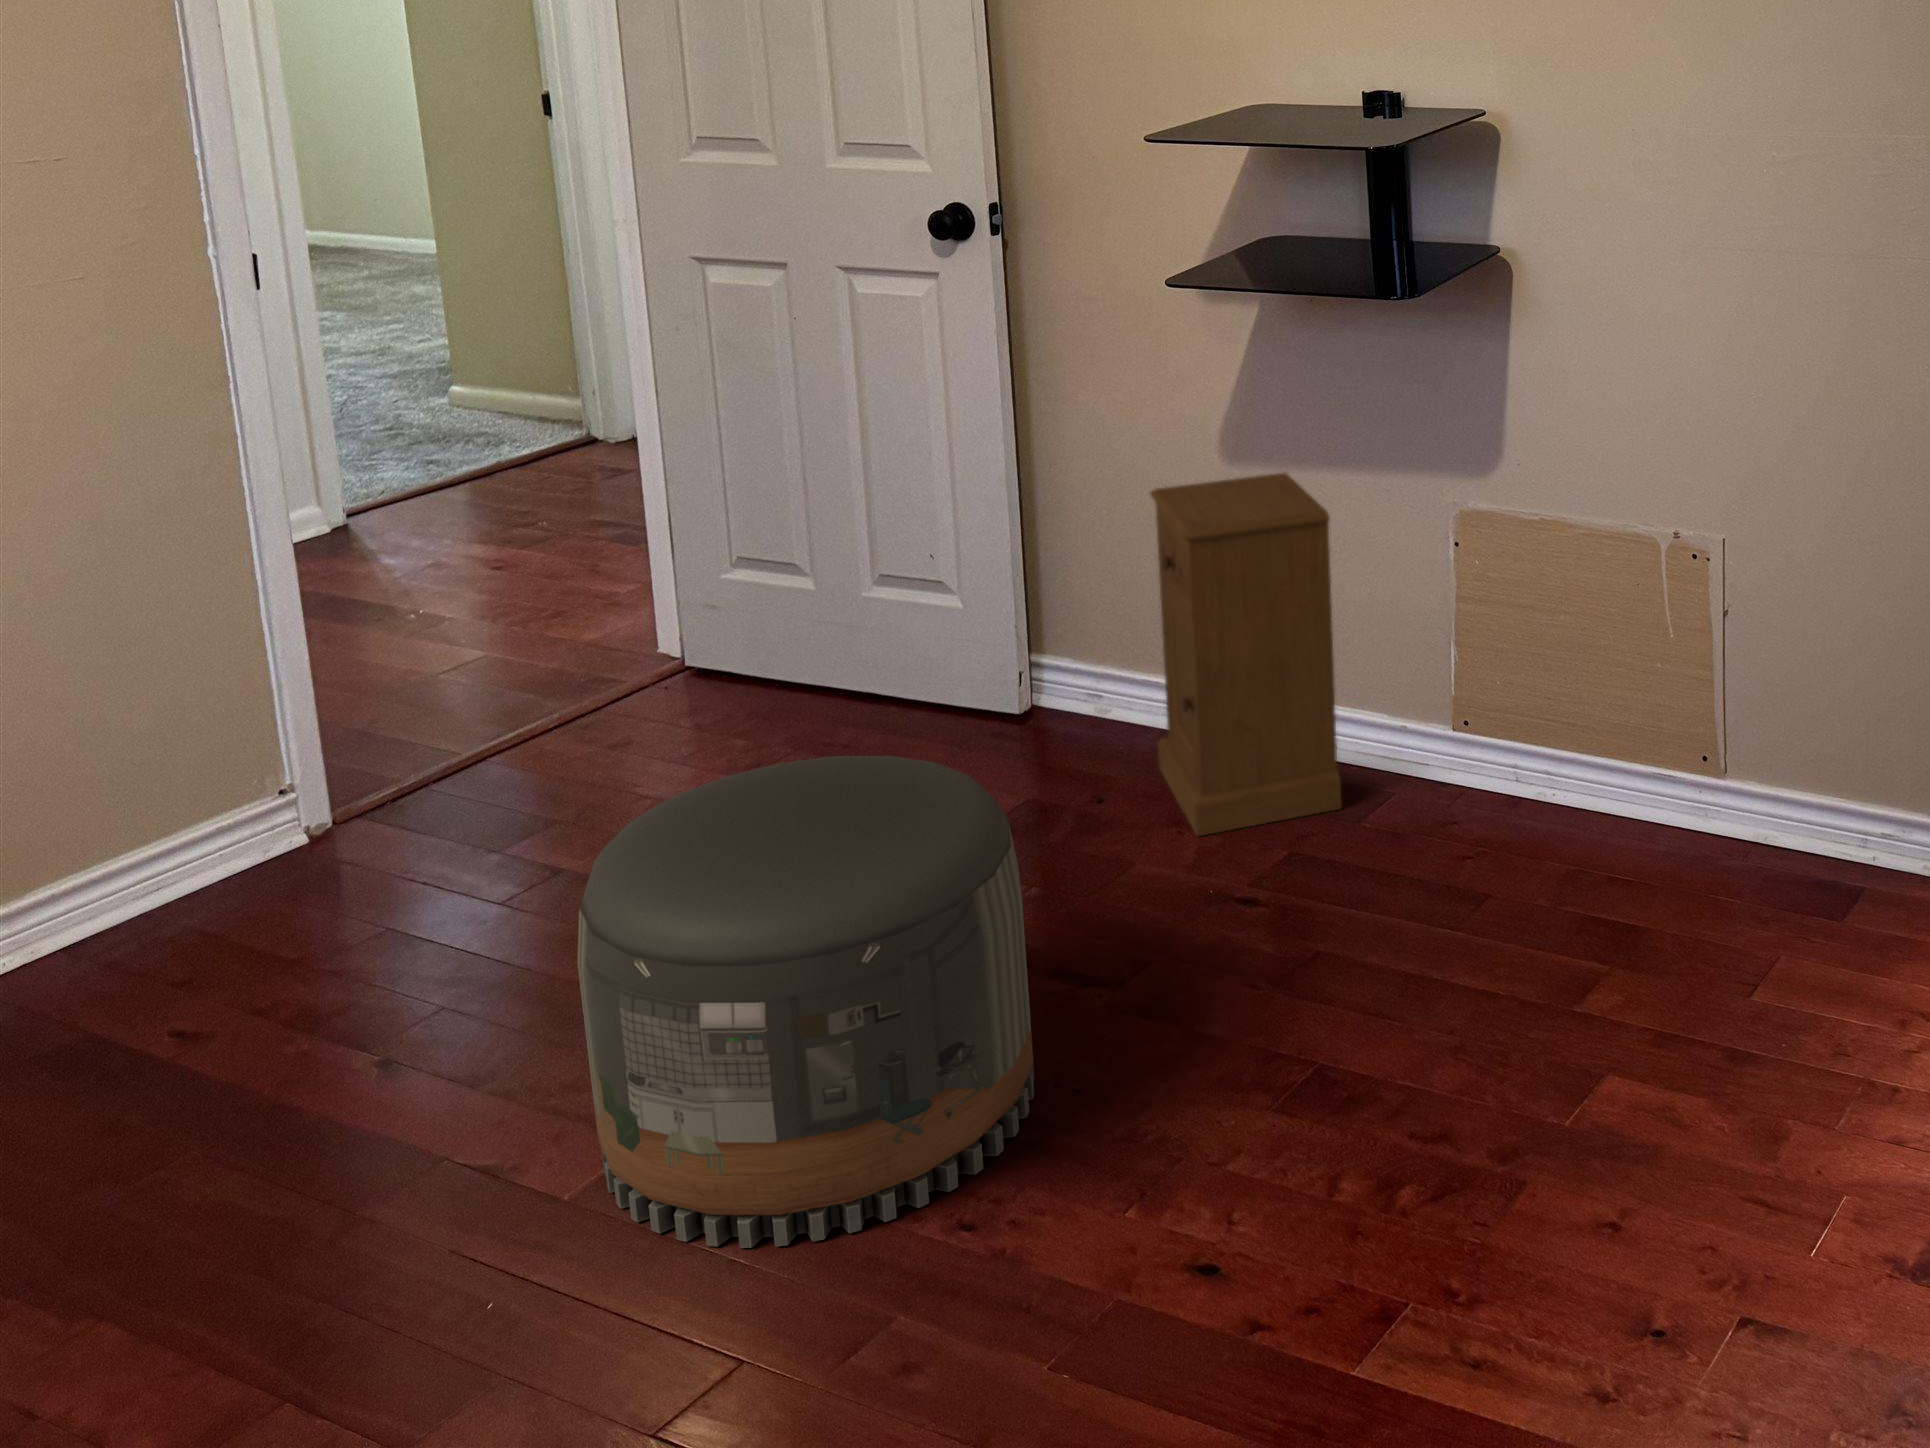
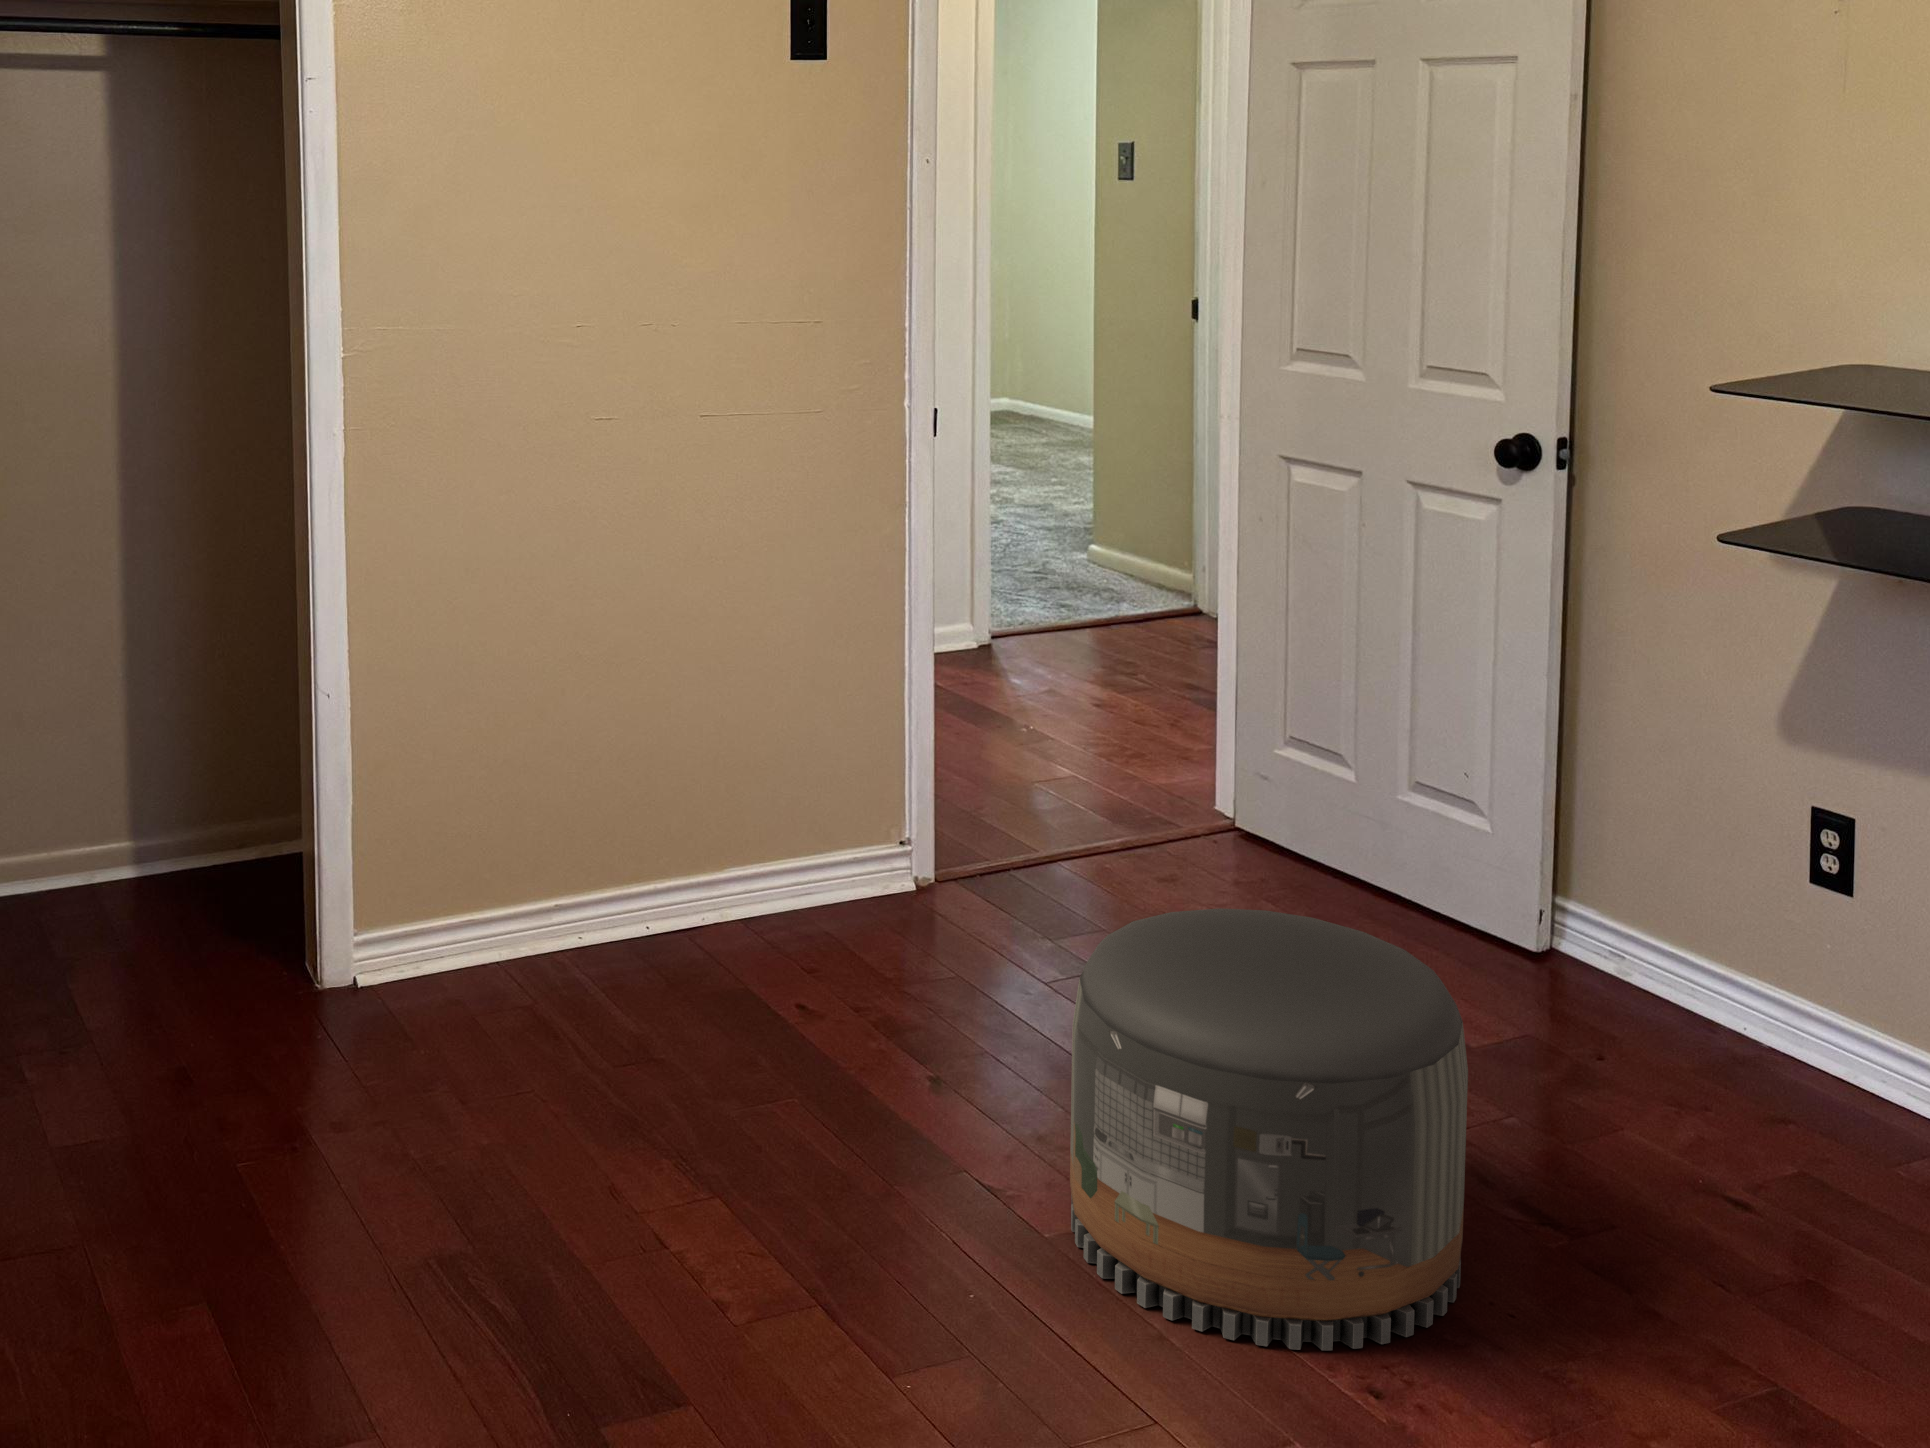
nightstand: present [1150,473,1341,836] -> none [1672,750,1894,1152]

